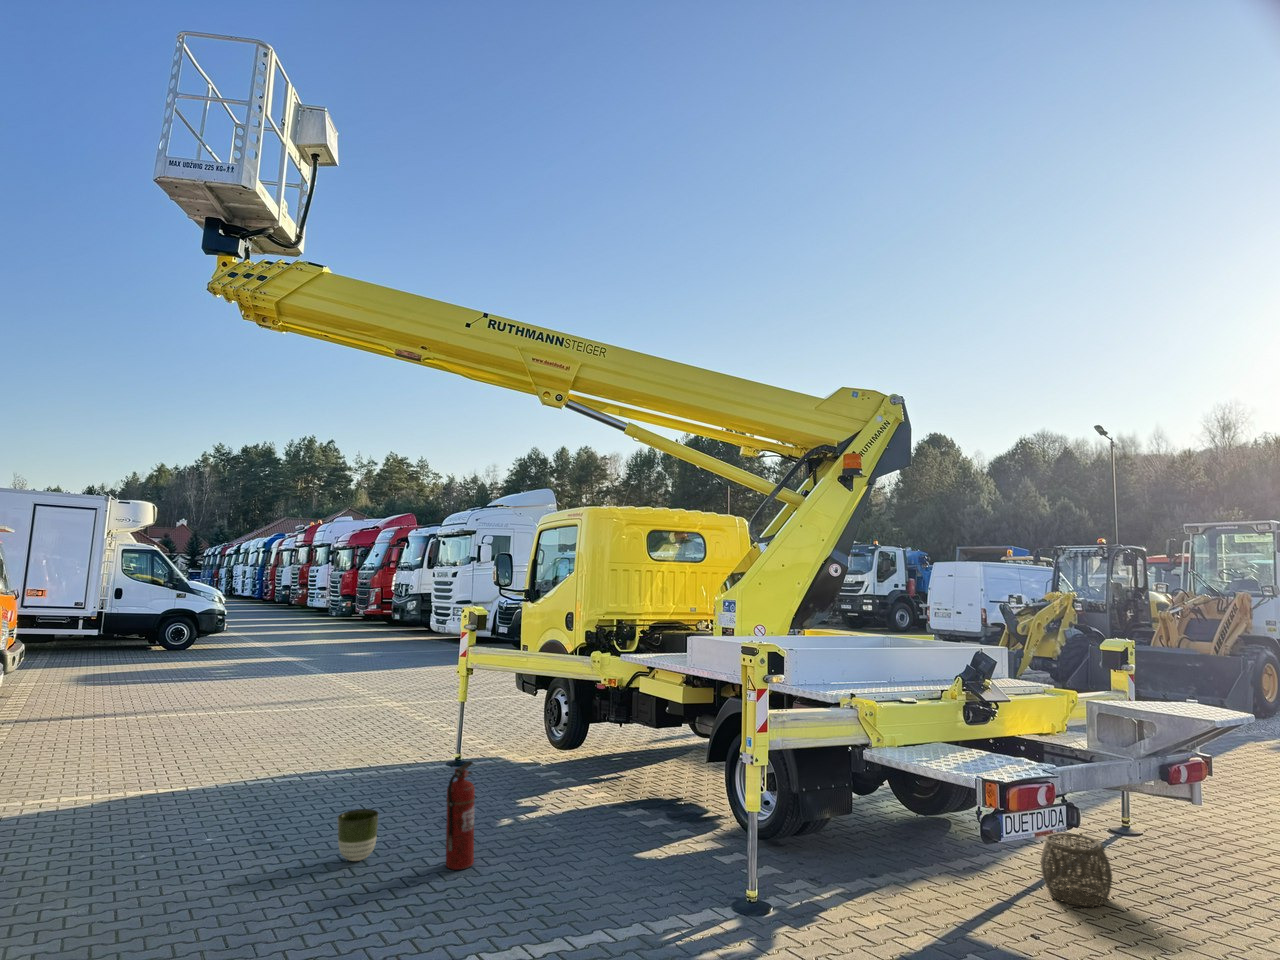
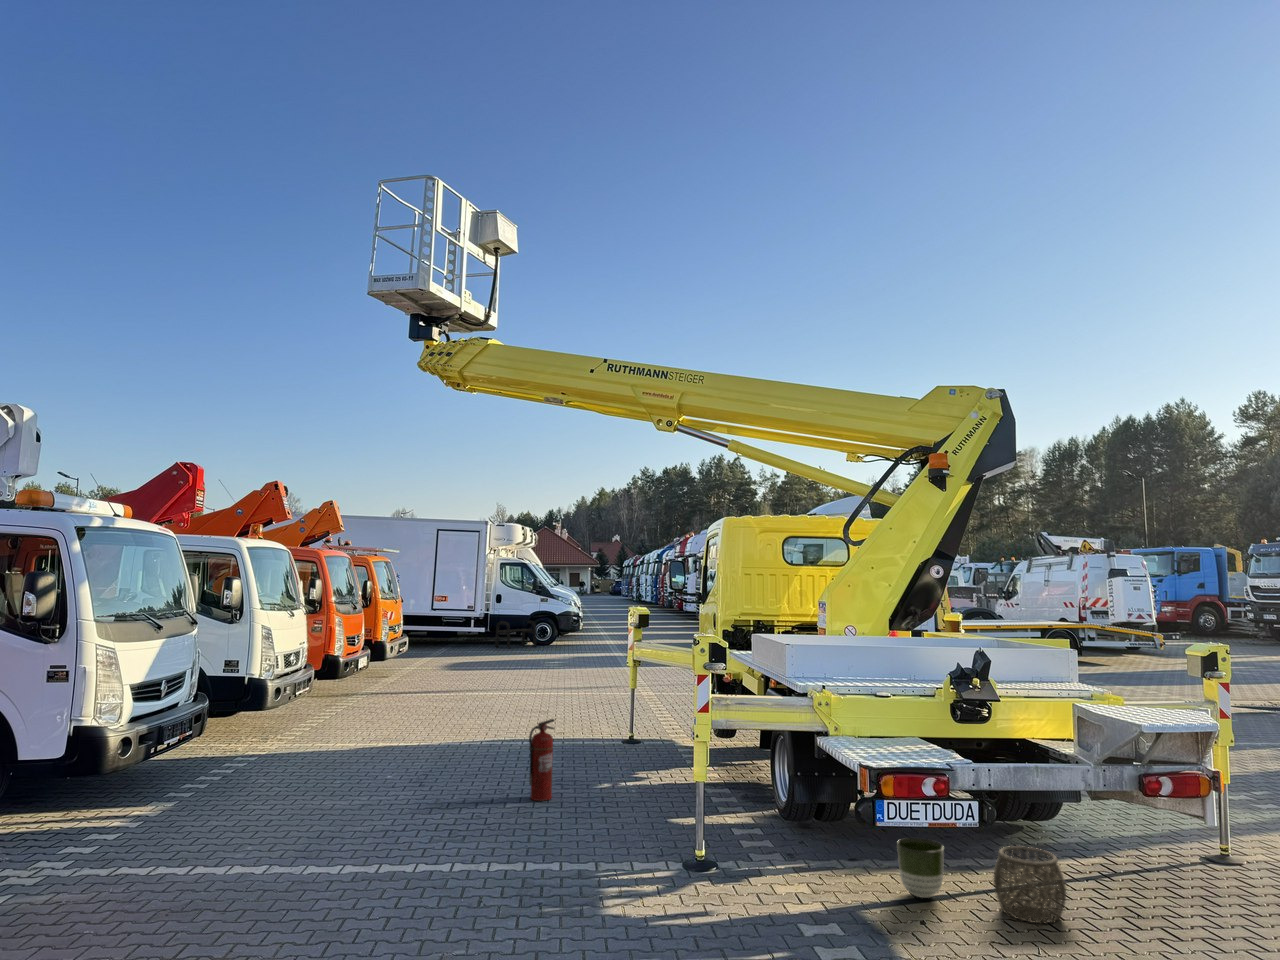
bench: none [113,619,172,656] -> present [495,621,536,648]
planter: present [338,809,378,861] -> present [897,838,944,898]

